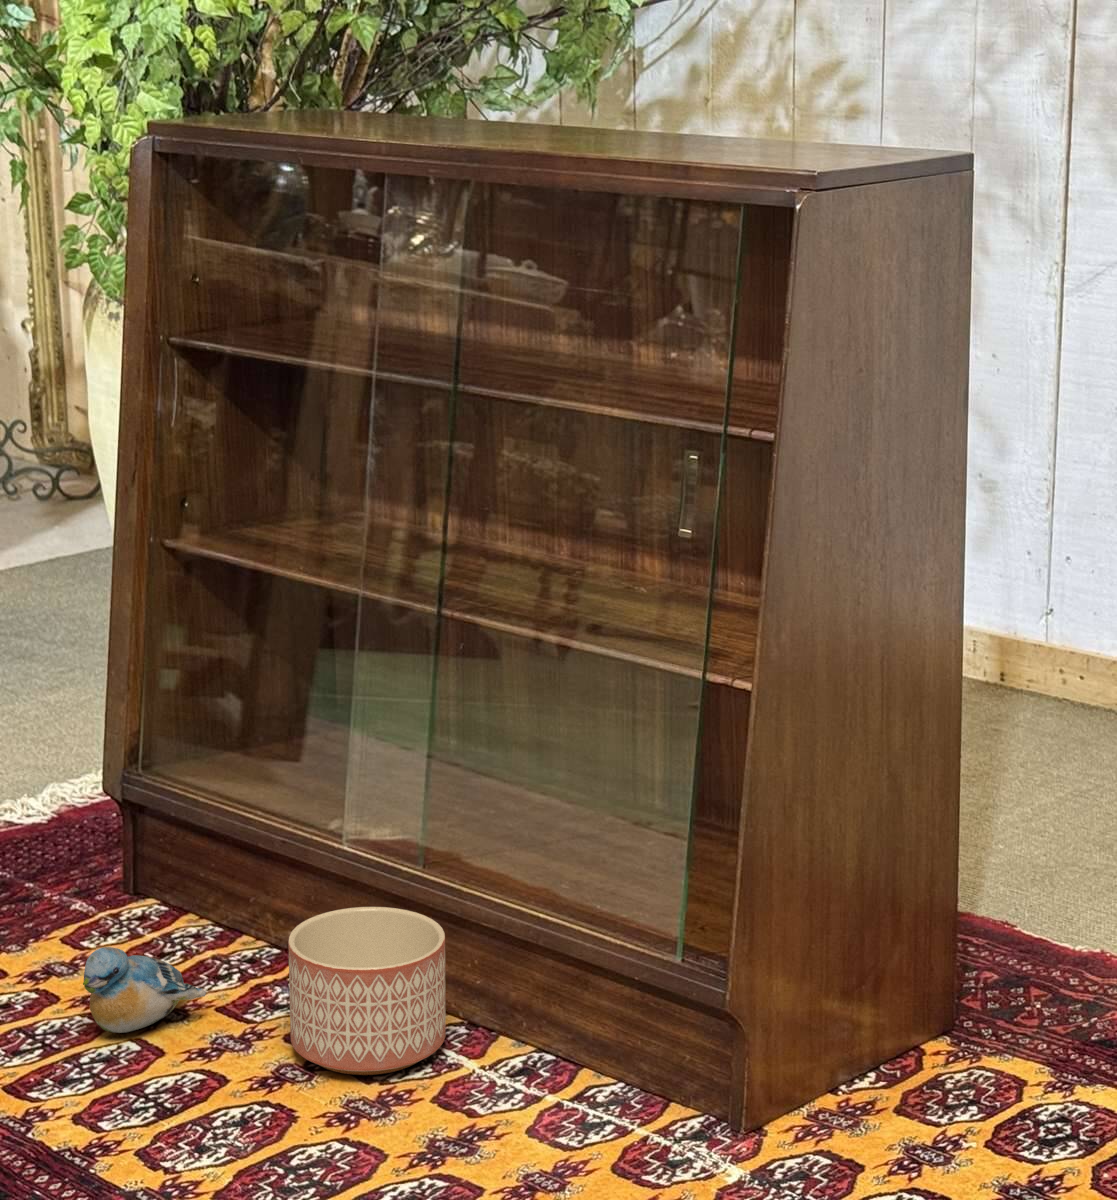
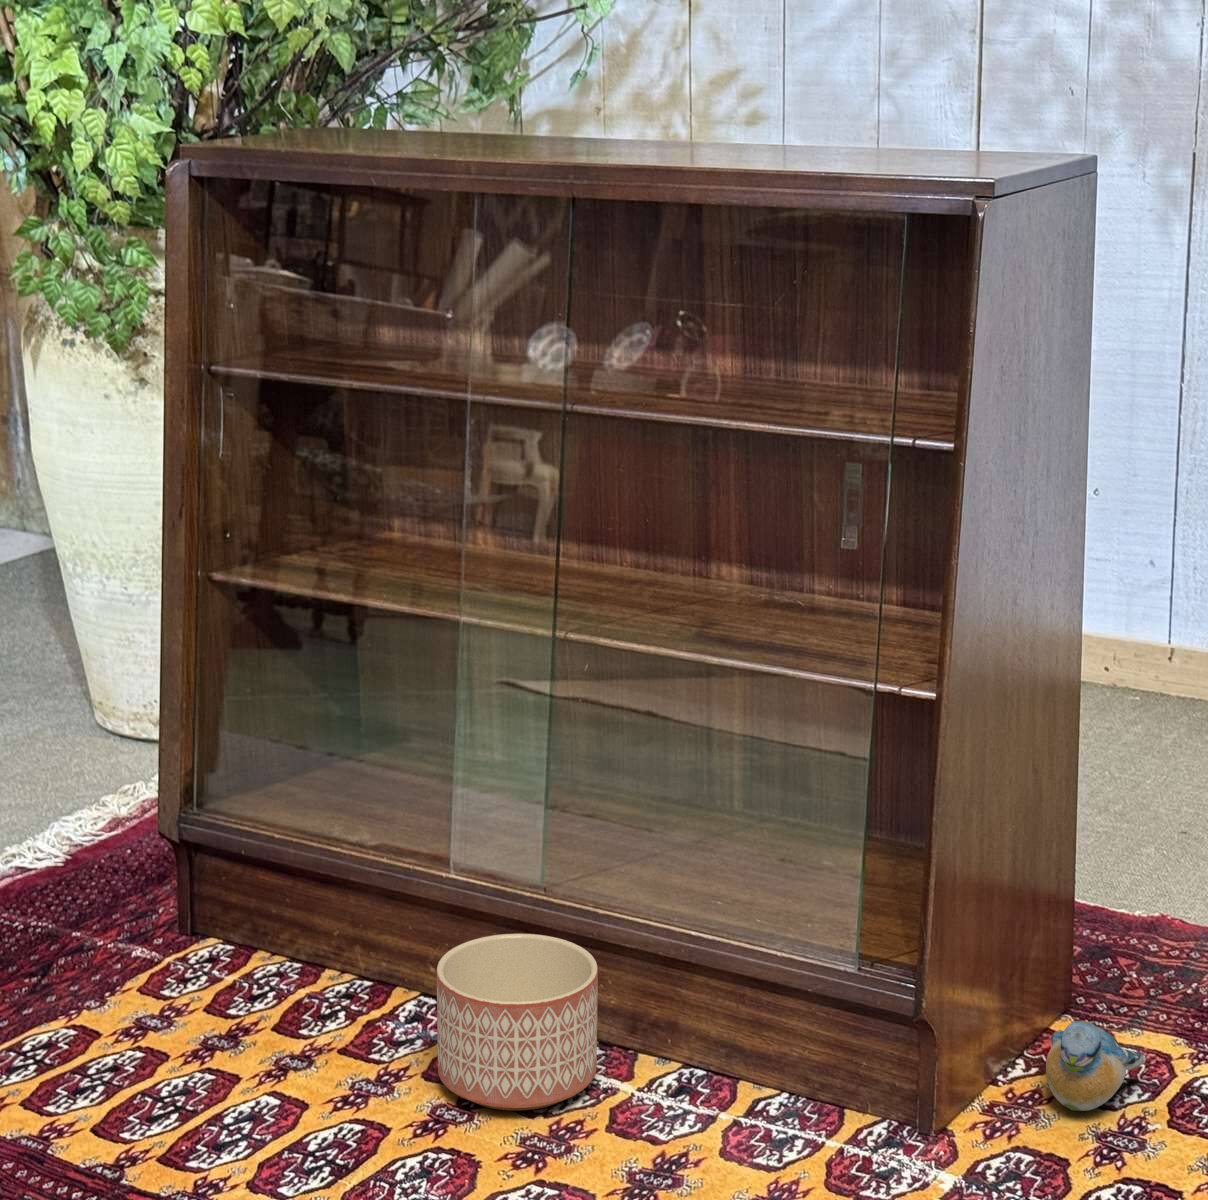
plush toy: present [83,947,206,1033] -> present [1046,1021,1146,1111]

